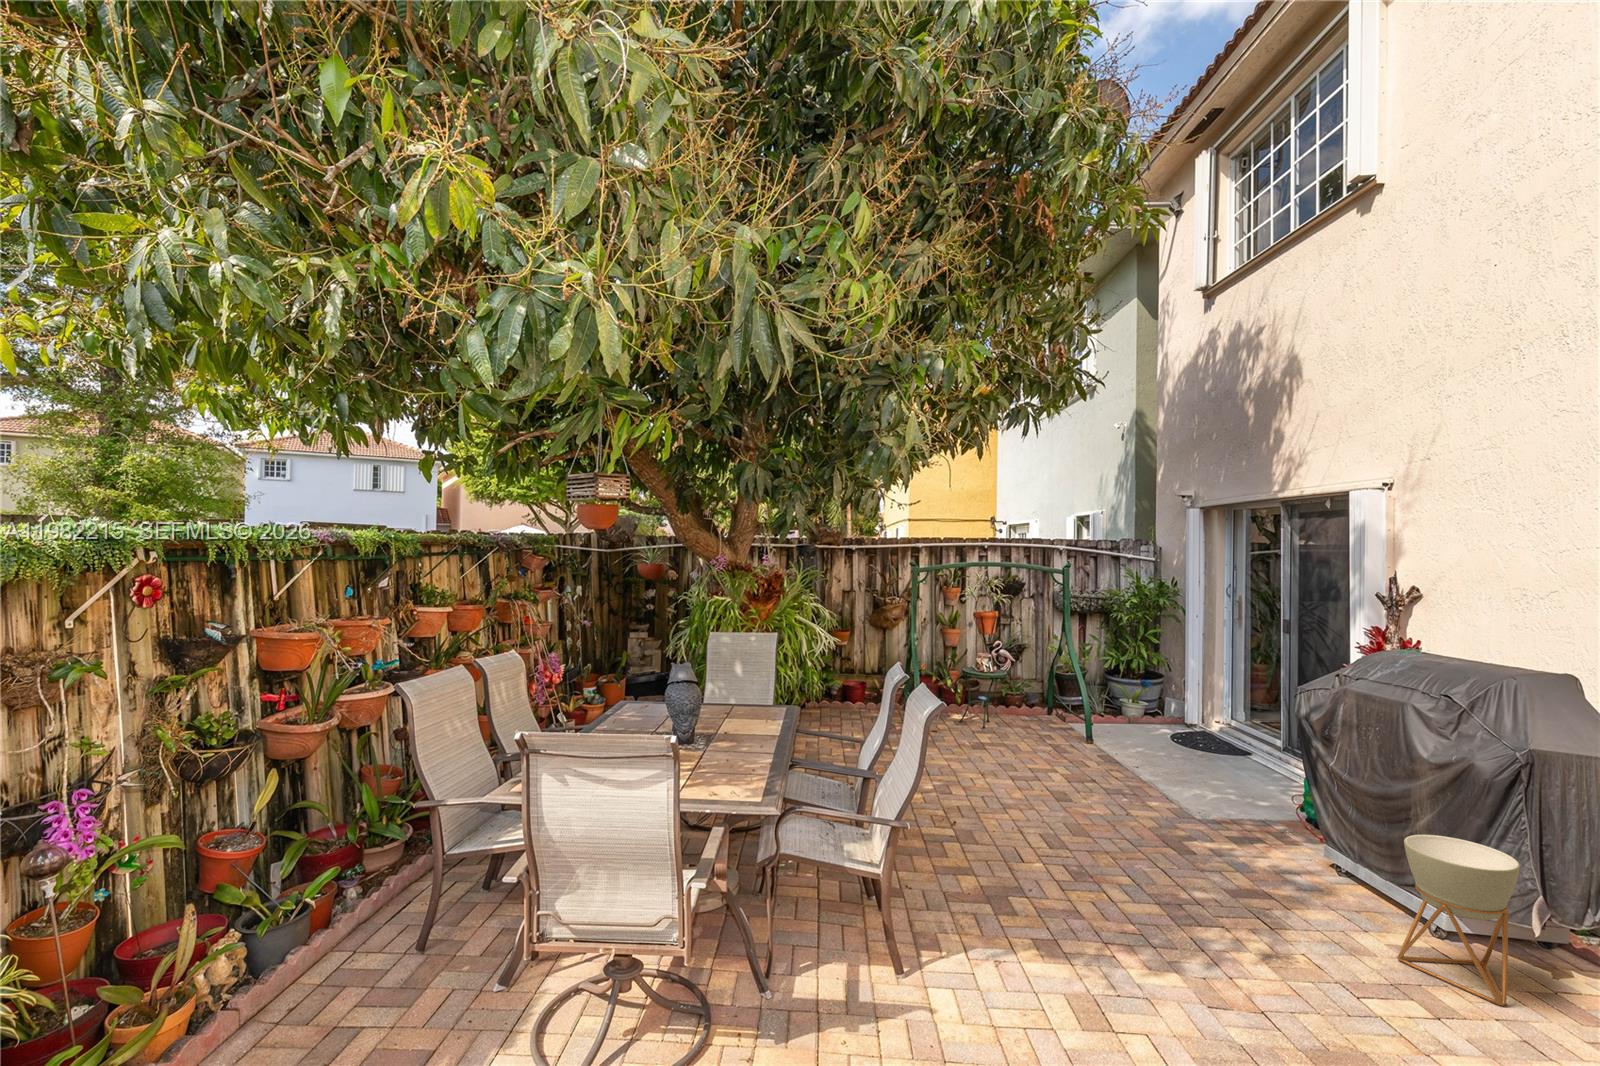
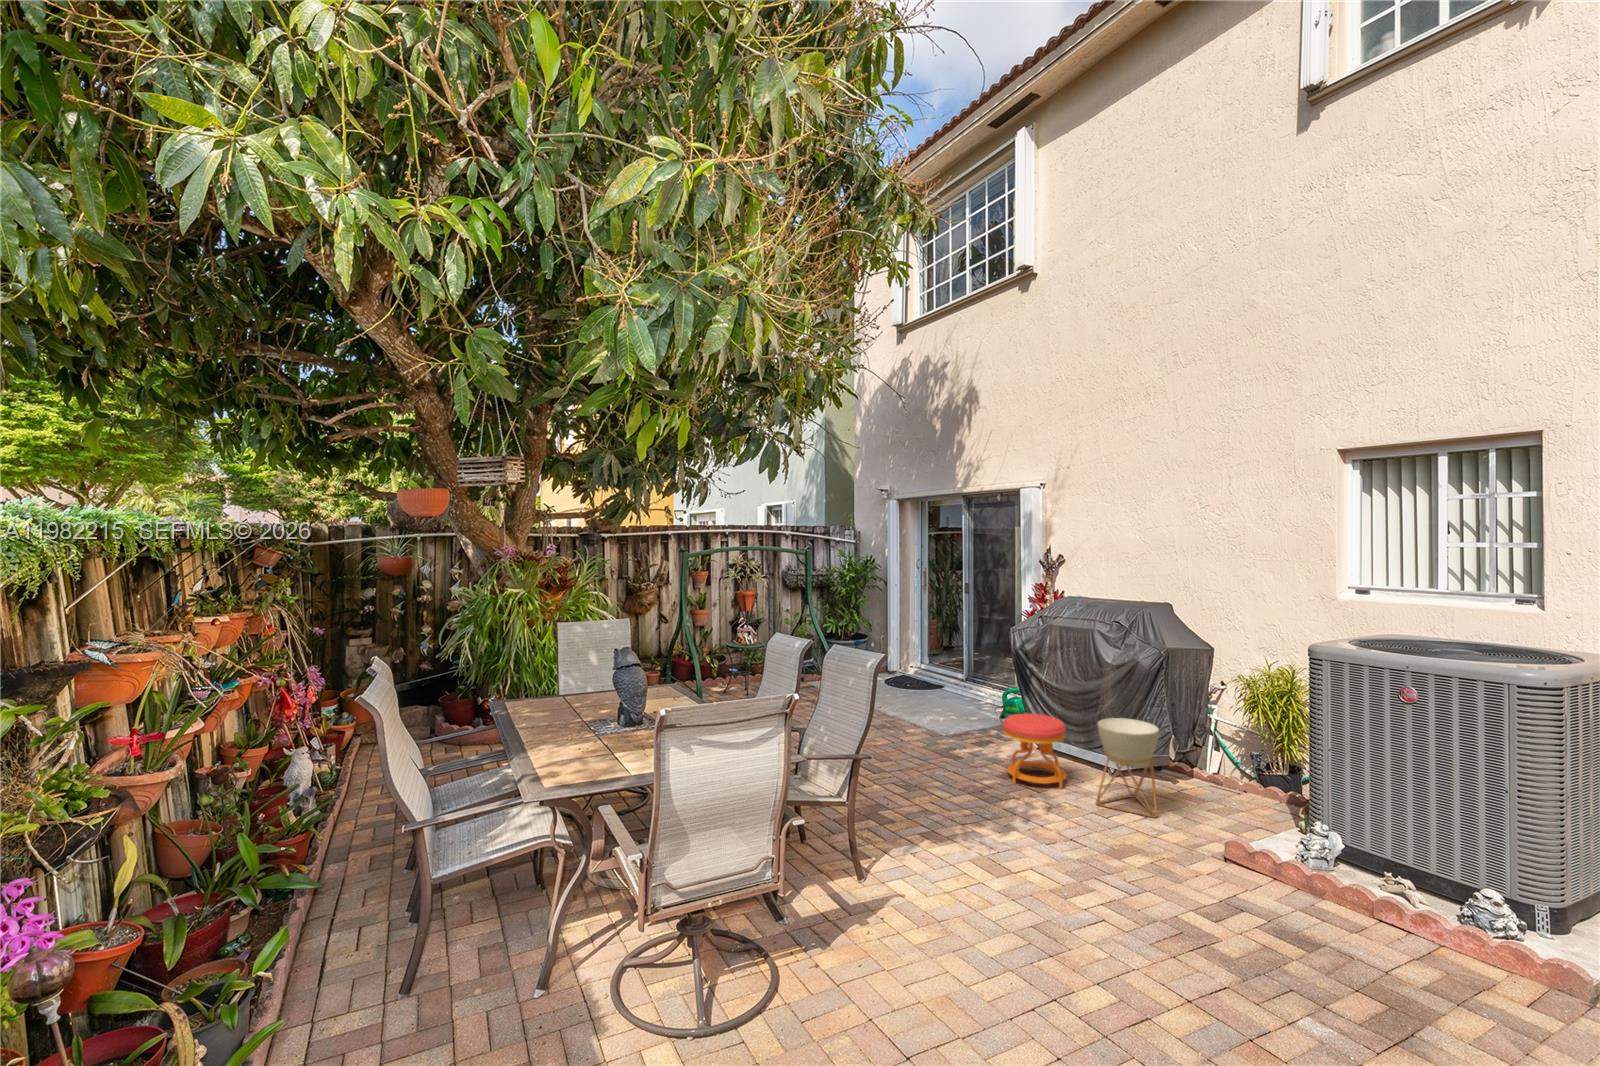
stool: none [1265,805,1369,925] -> present [1003,713,1067,789]

